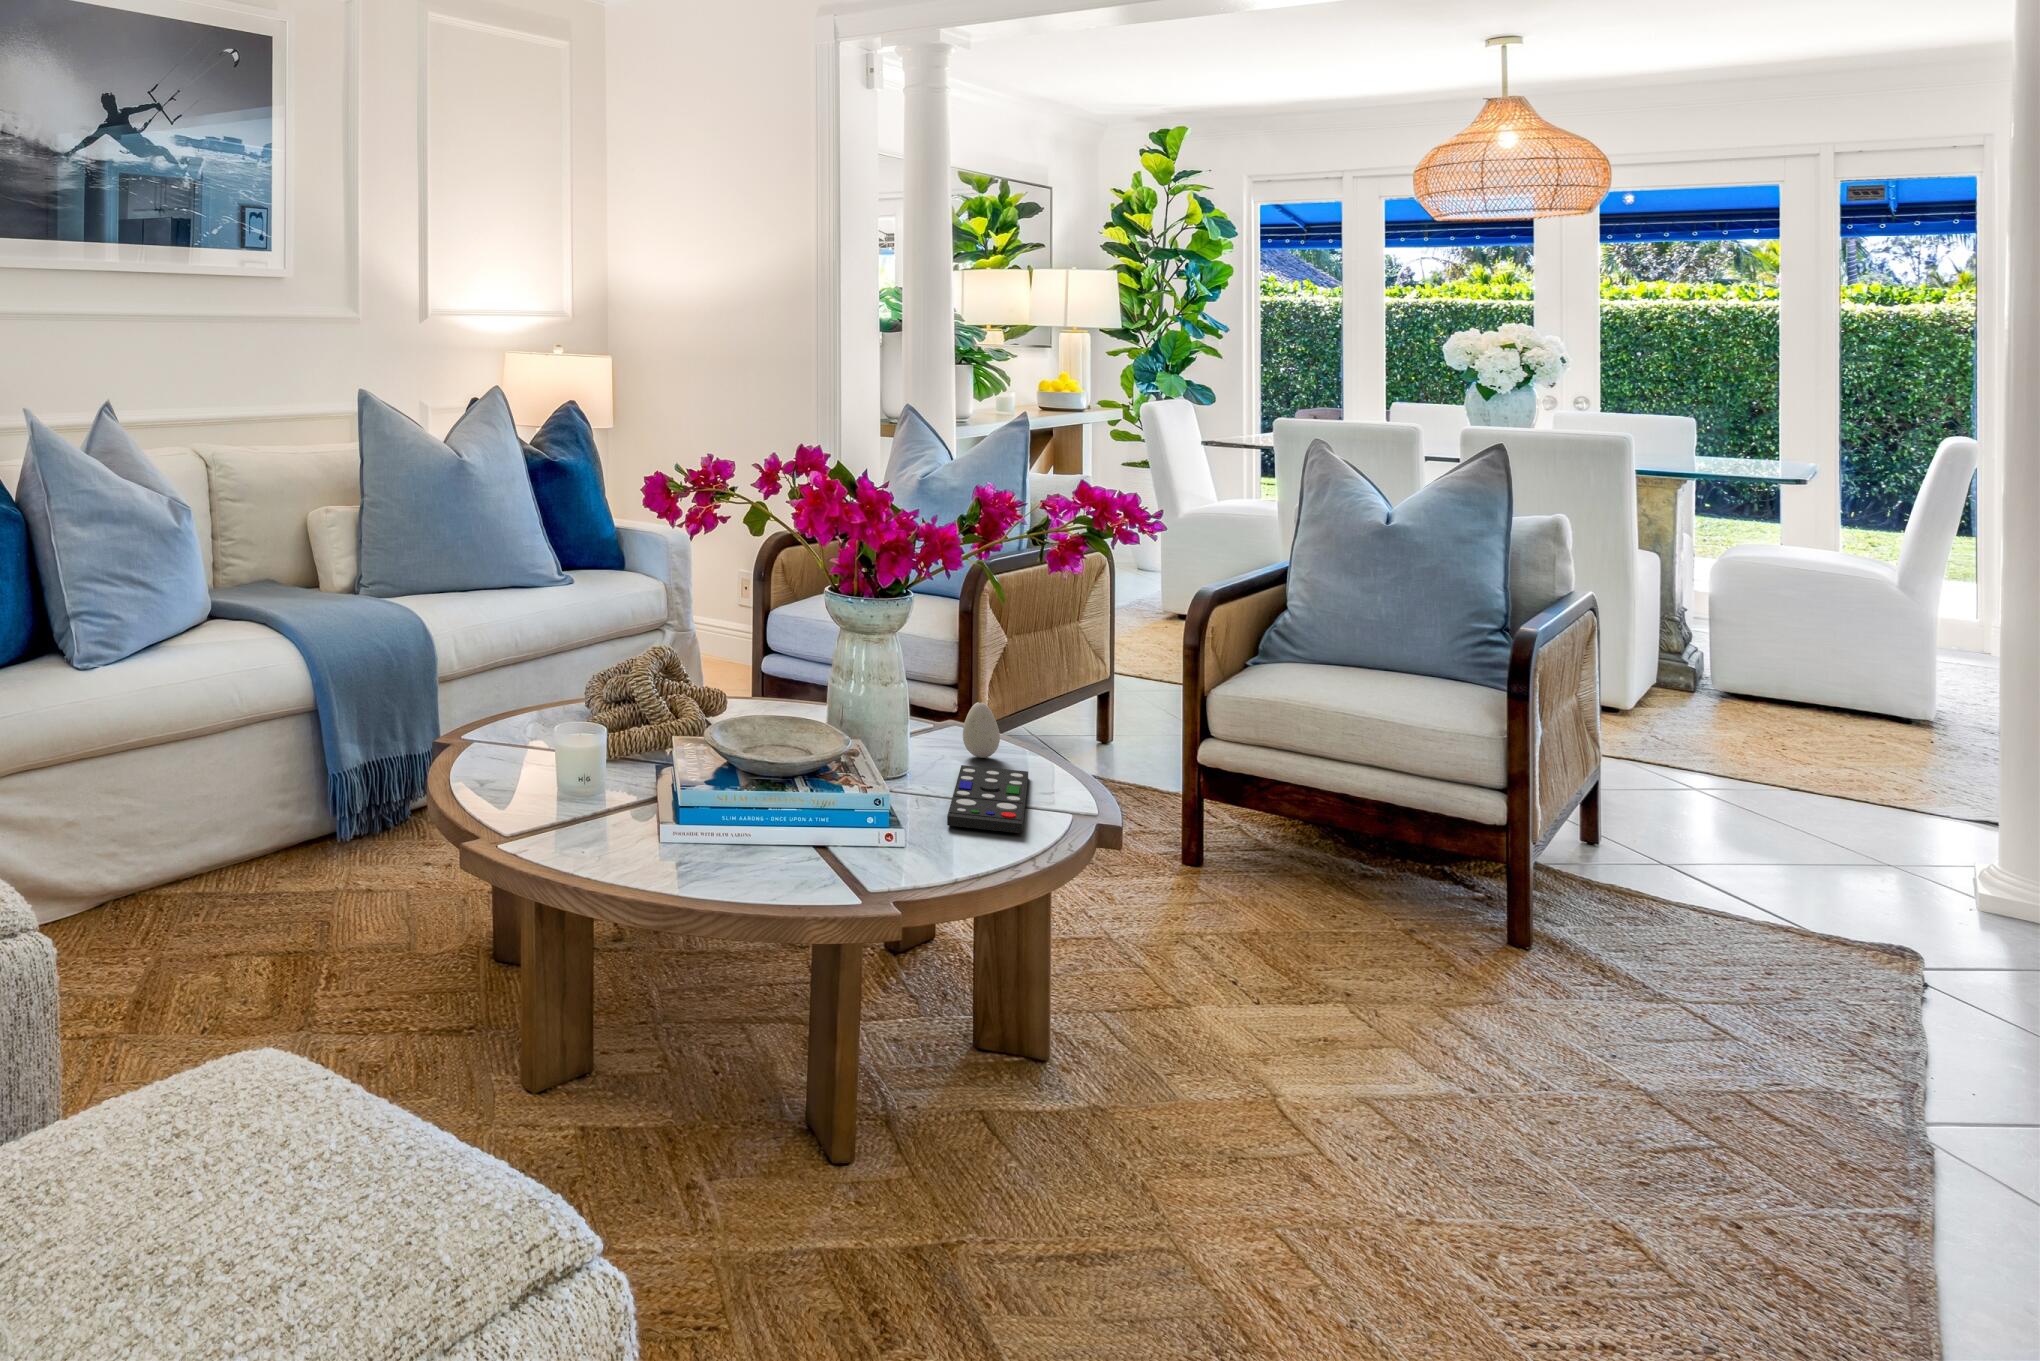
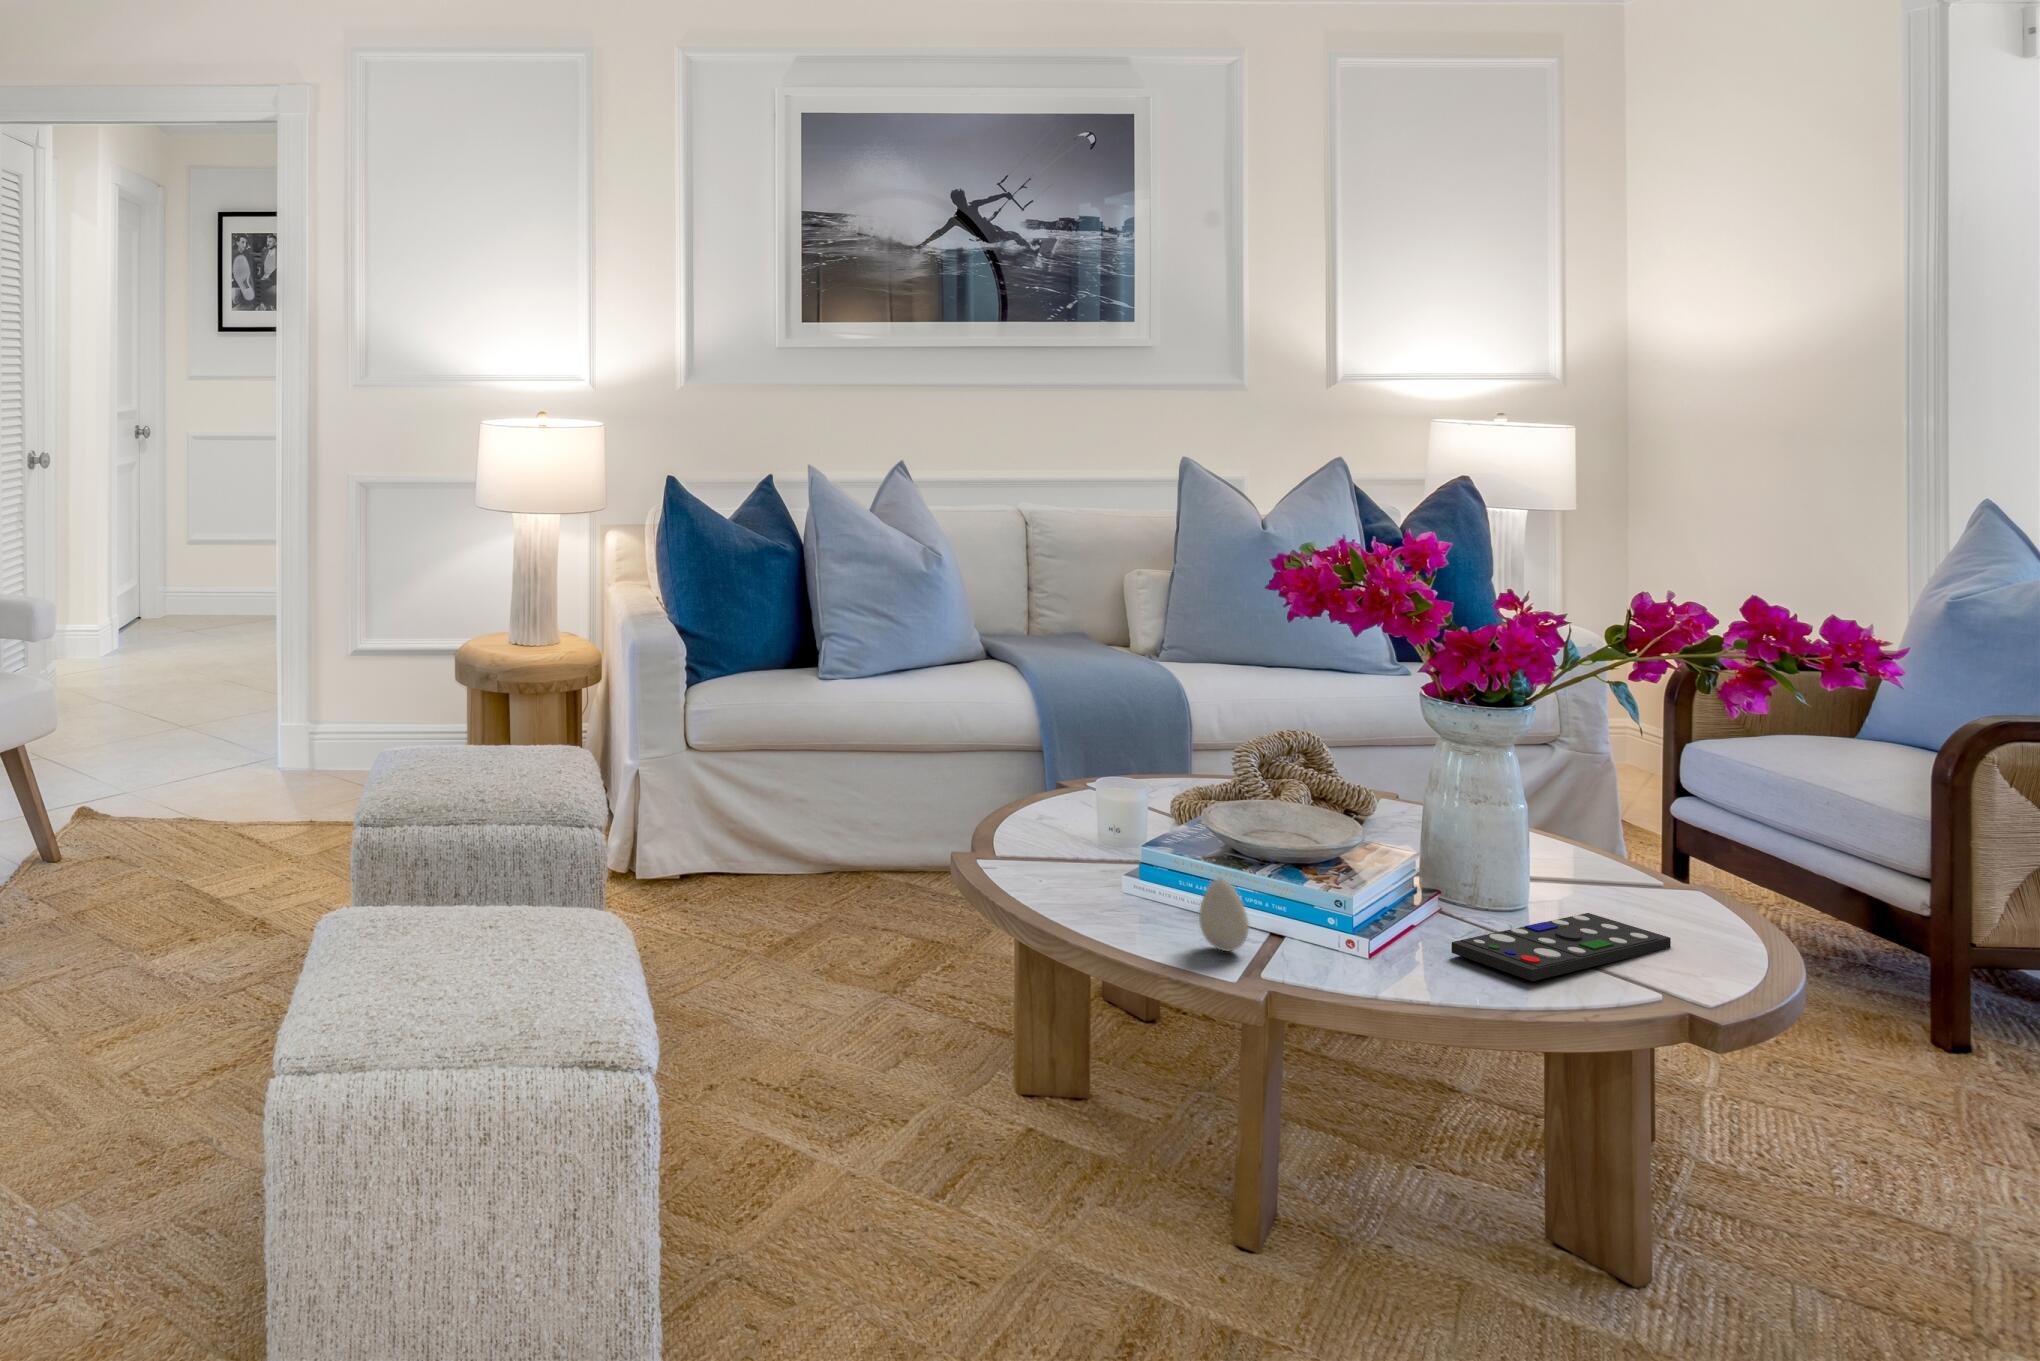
decorative egg: present [963,702,1000,758] -> present [1199,878,1249,951]

